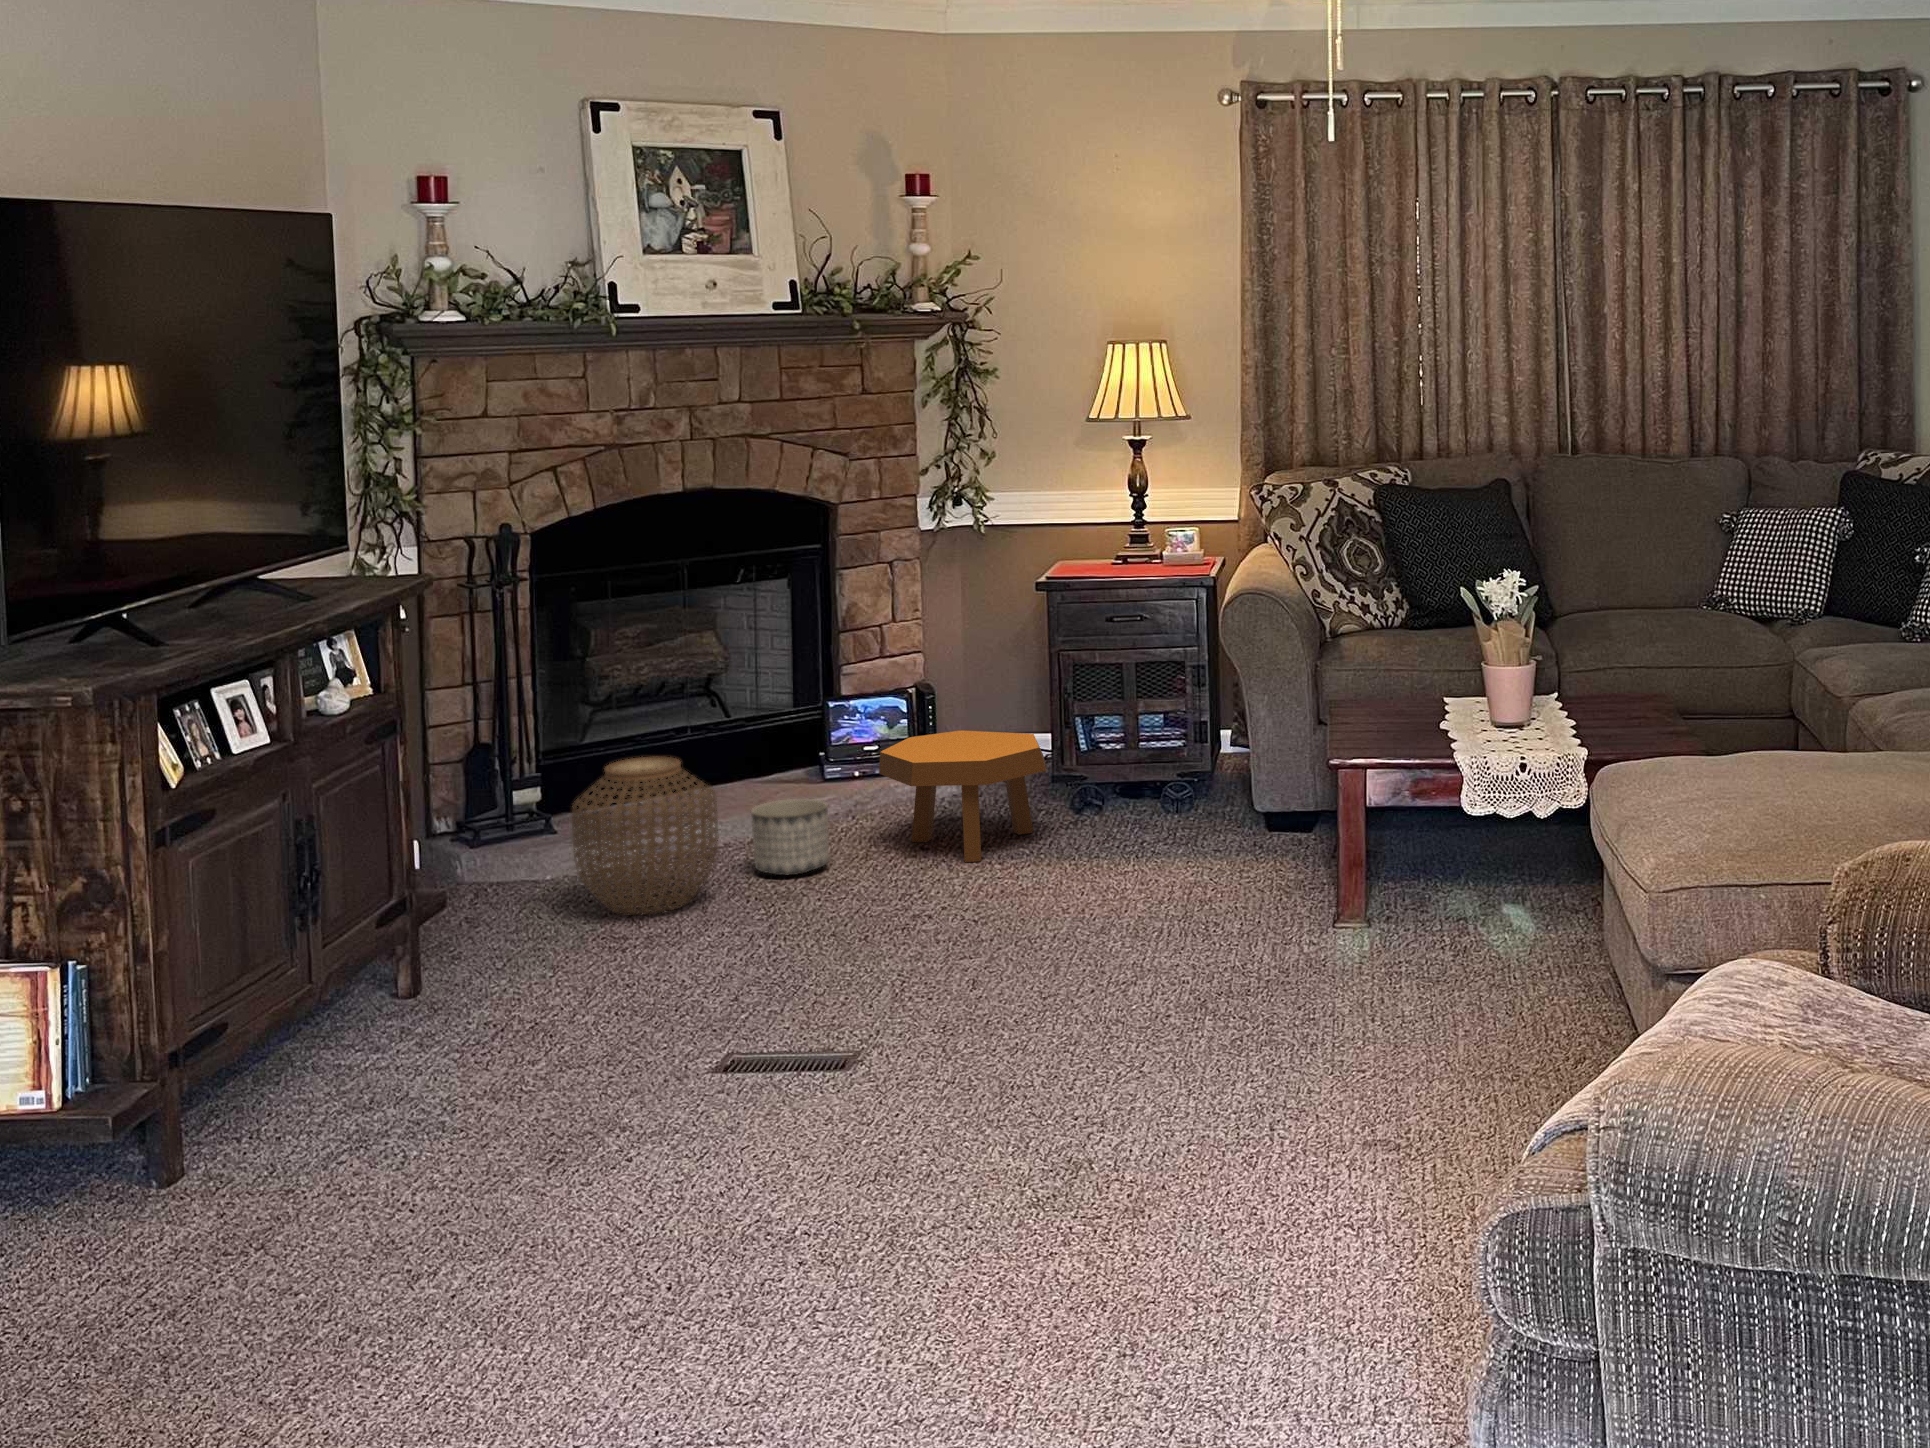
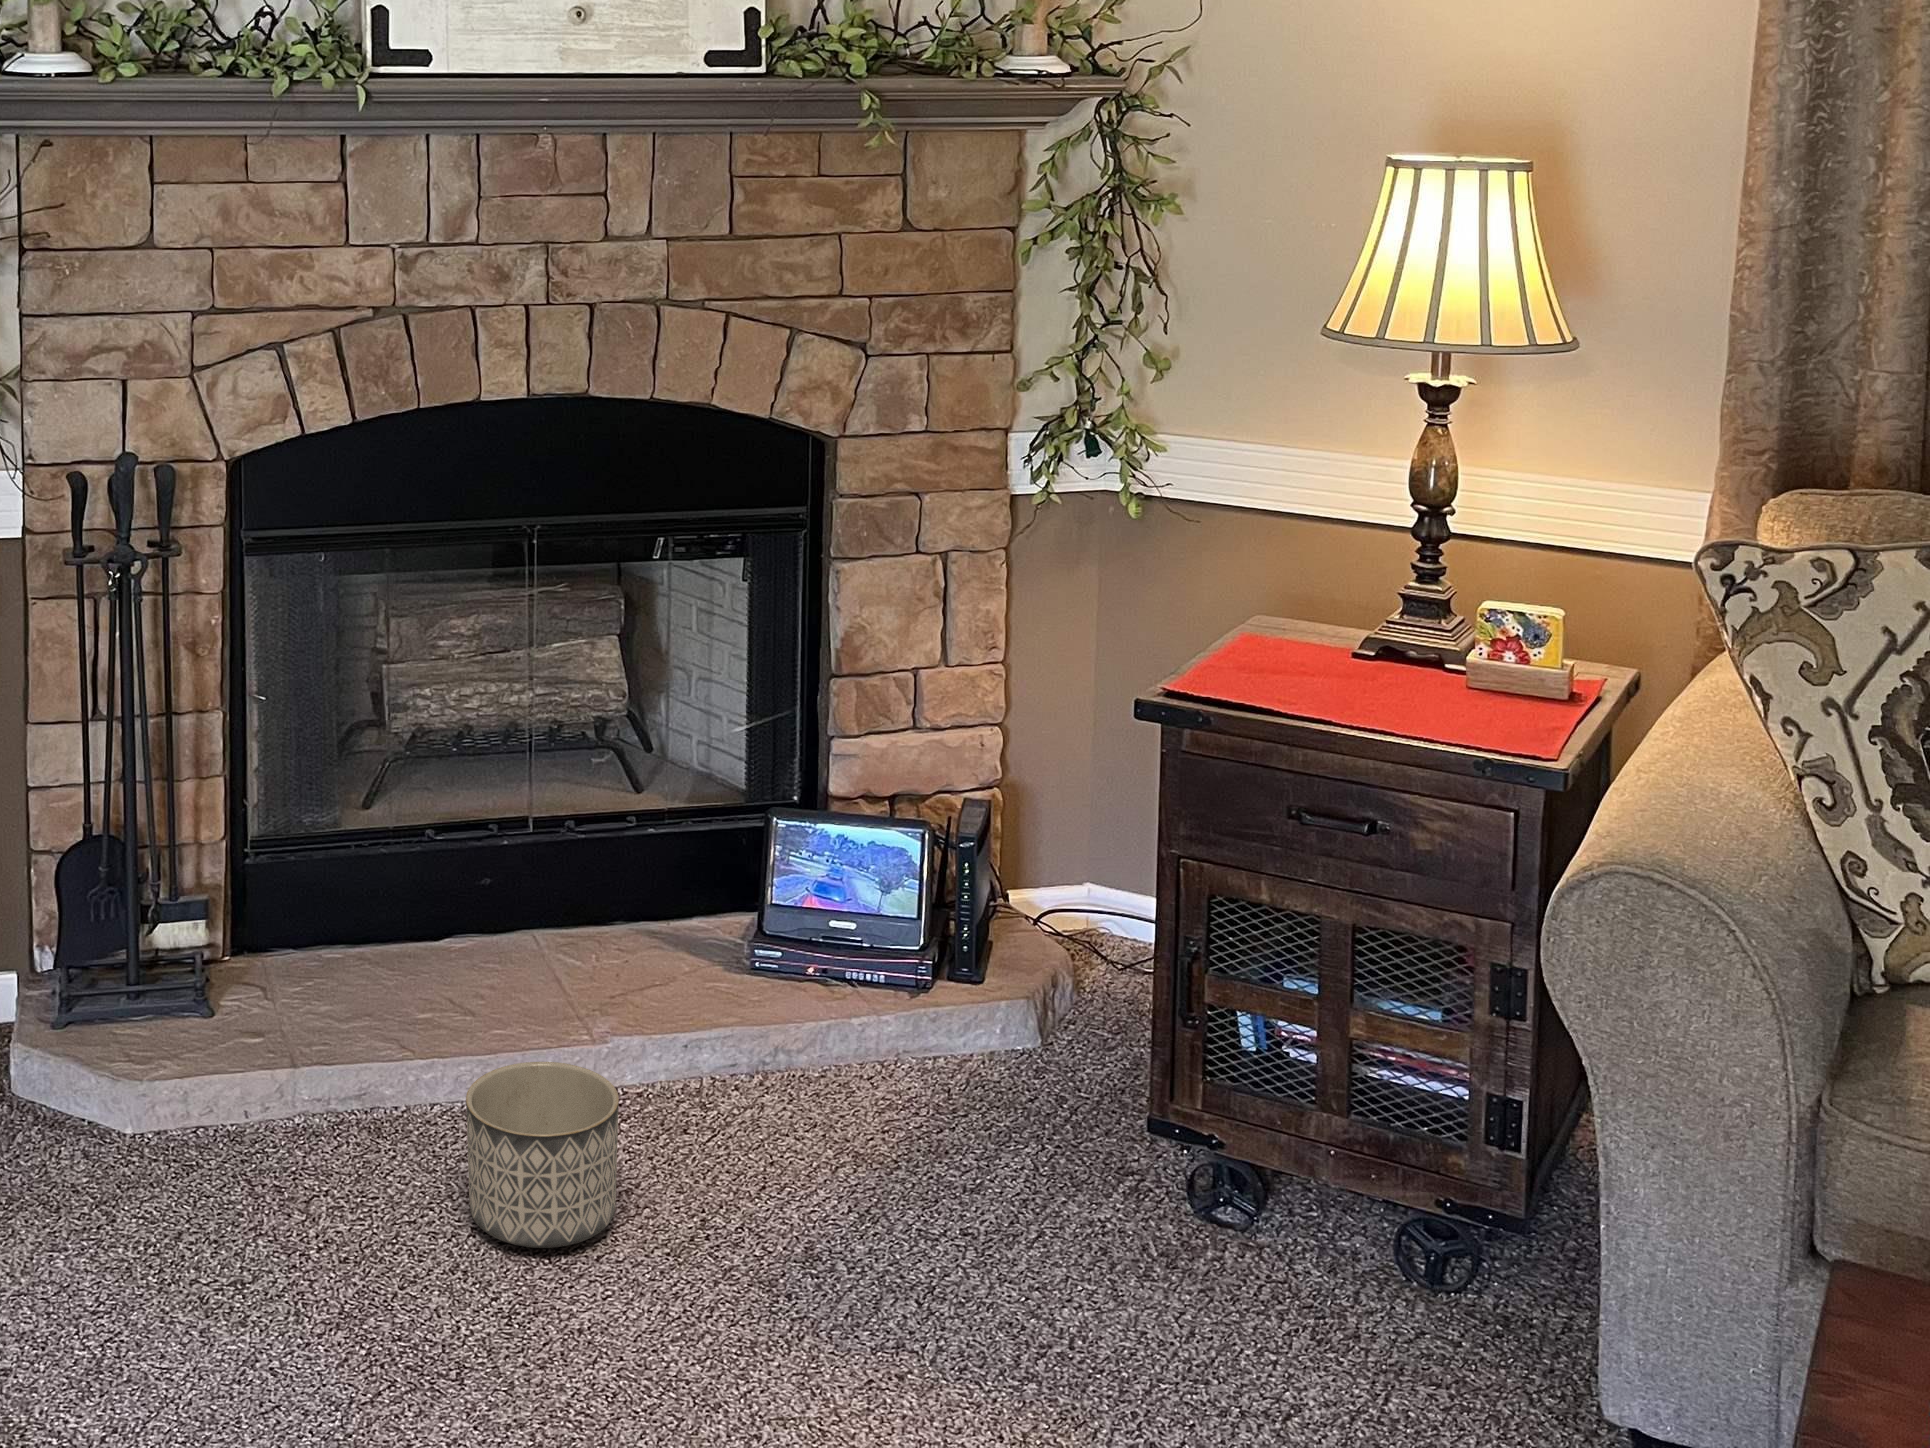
footstool: present [879,730,1046,862] -> none [754,961,1115,1330]
woven basket: present [572,757,719,915] -> none [77,959,358,1300]

